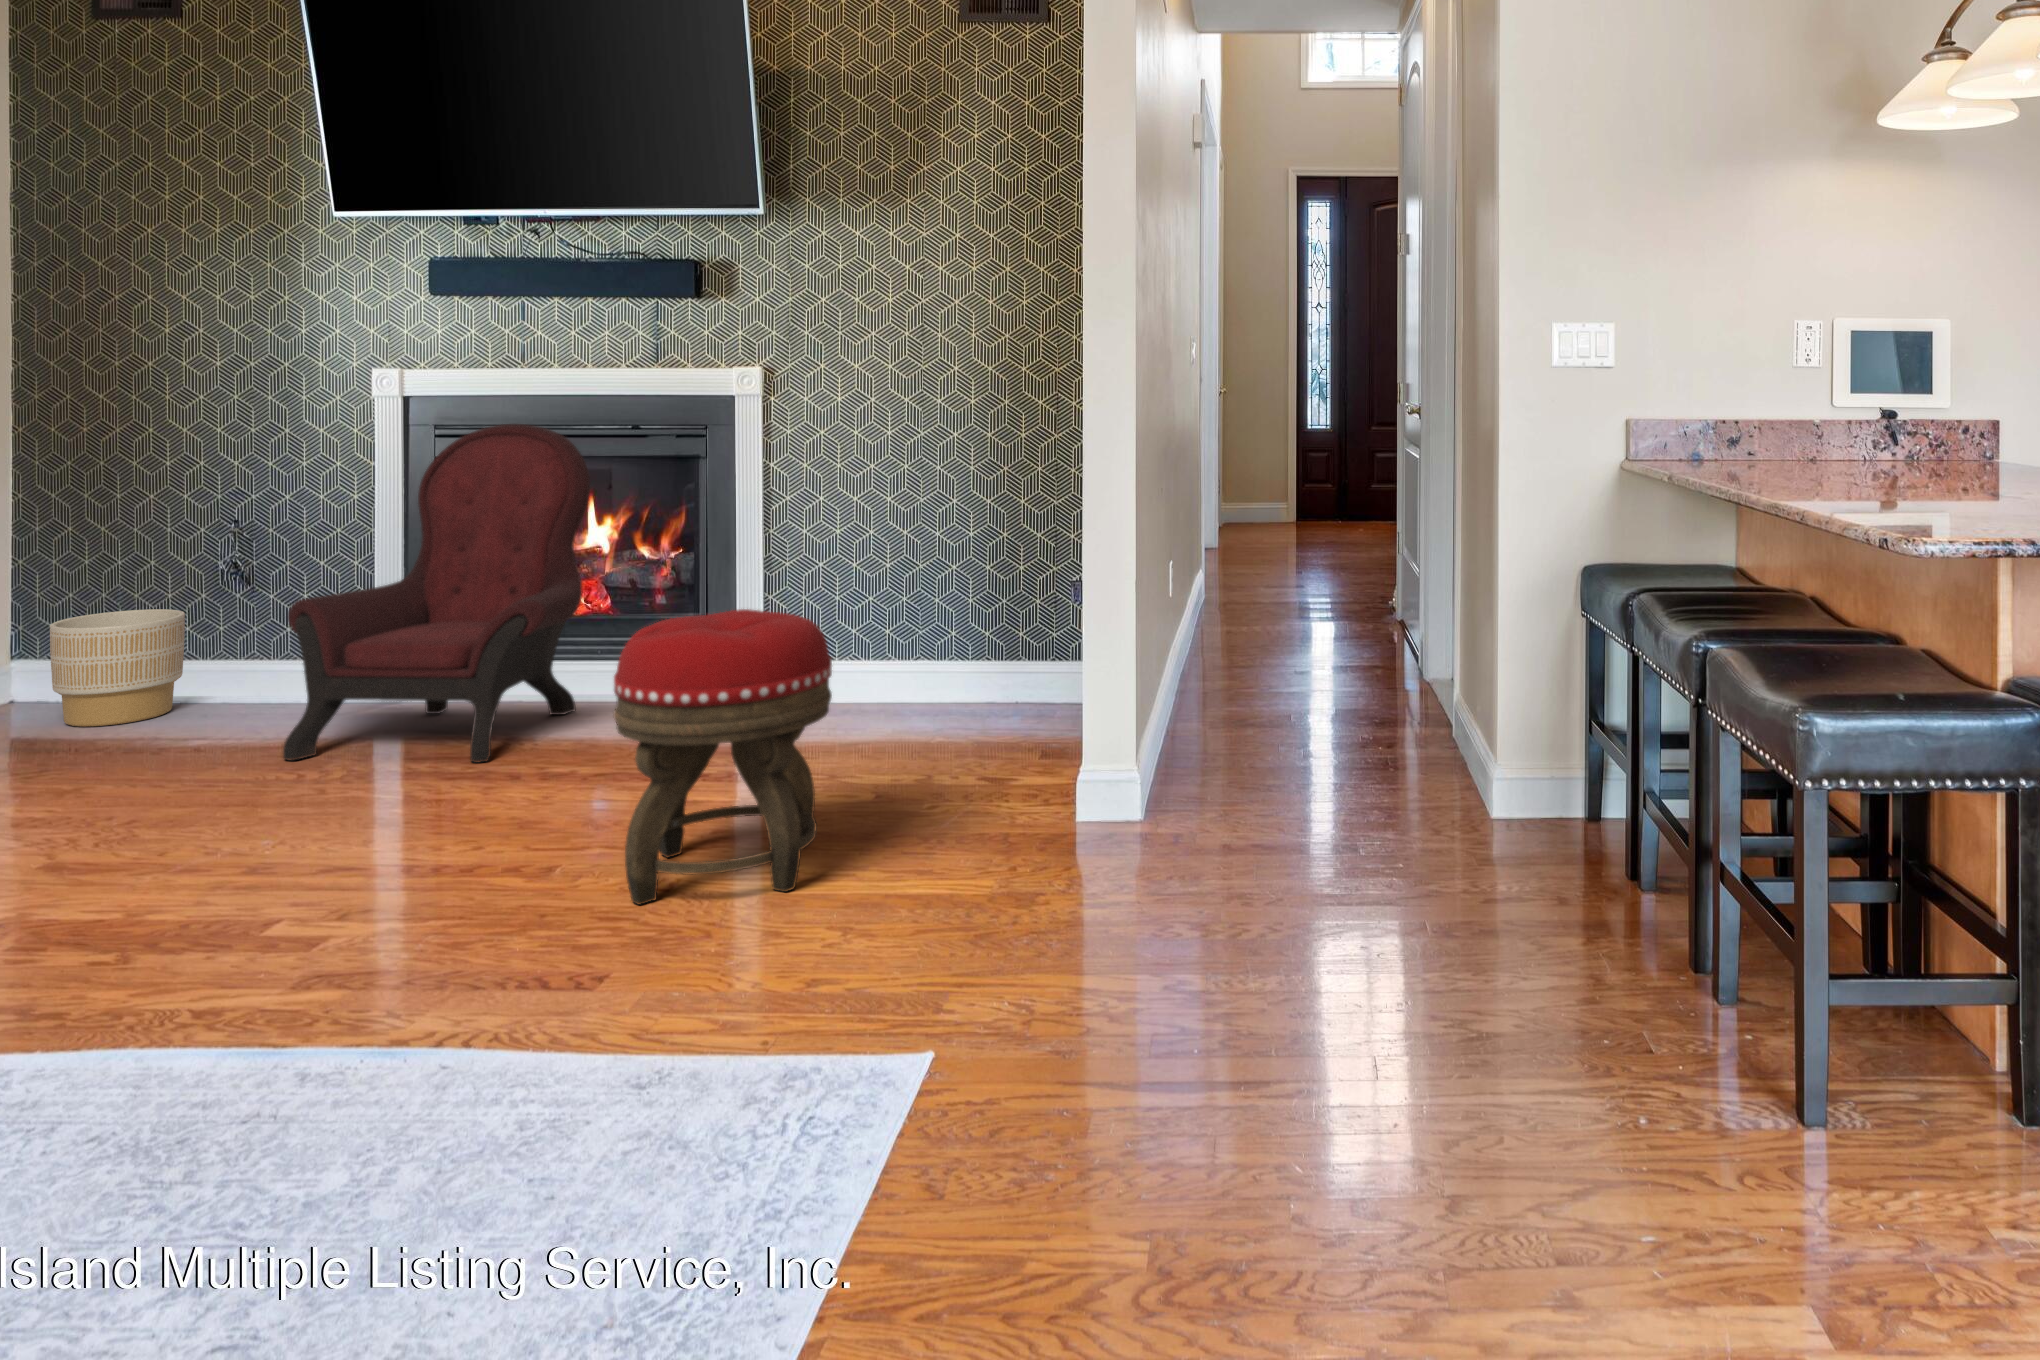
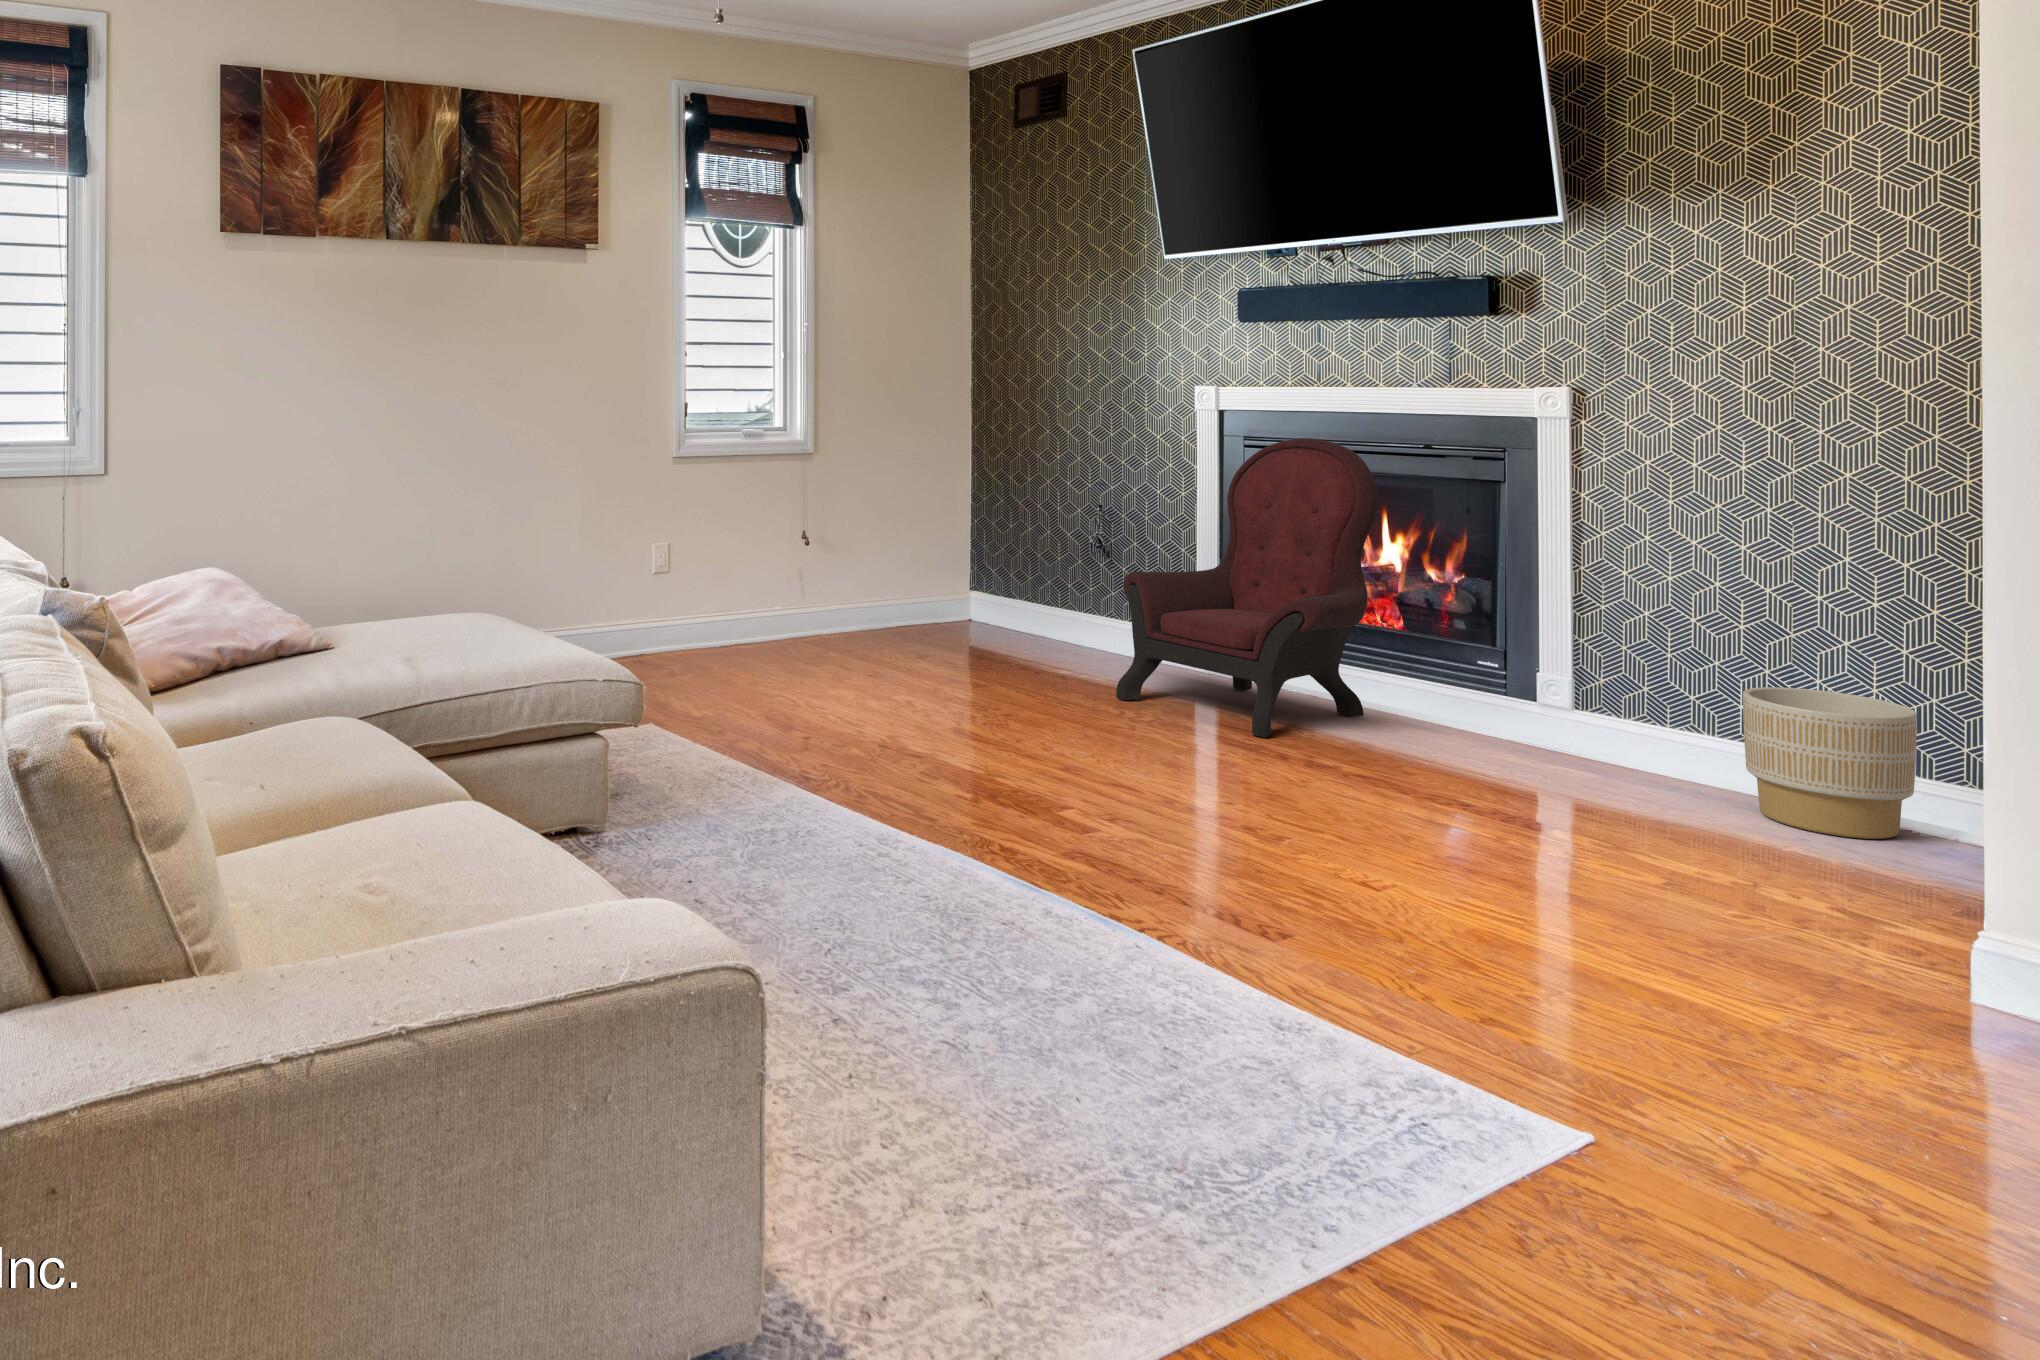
planter: present [50,609,185,727] -> present [1743,687,1917,839]
footstool: present [613,609,832,905] -> none [1328,629,1571,932]

